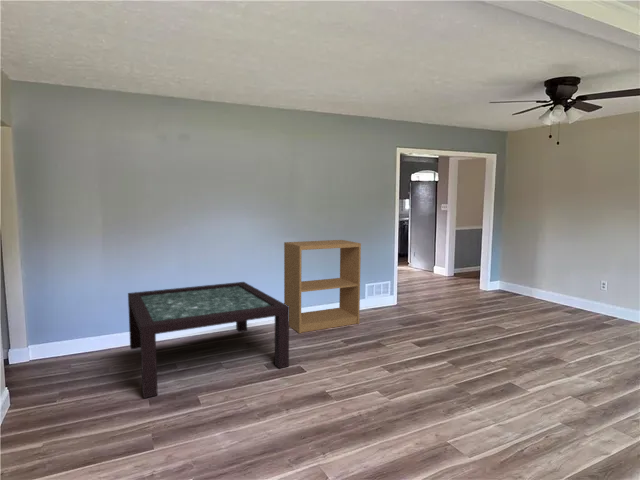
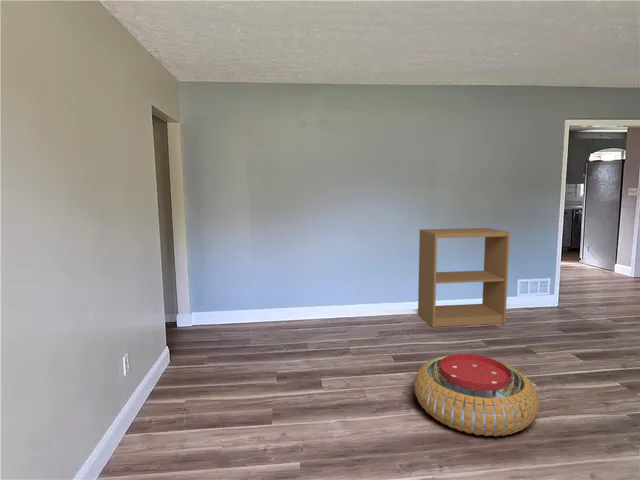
coffee table: present [128,282,289,398] -> none [268,269,417,373]
pouf: none [292,352,394,421] -> present [414,354,539,436]

